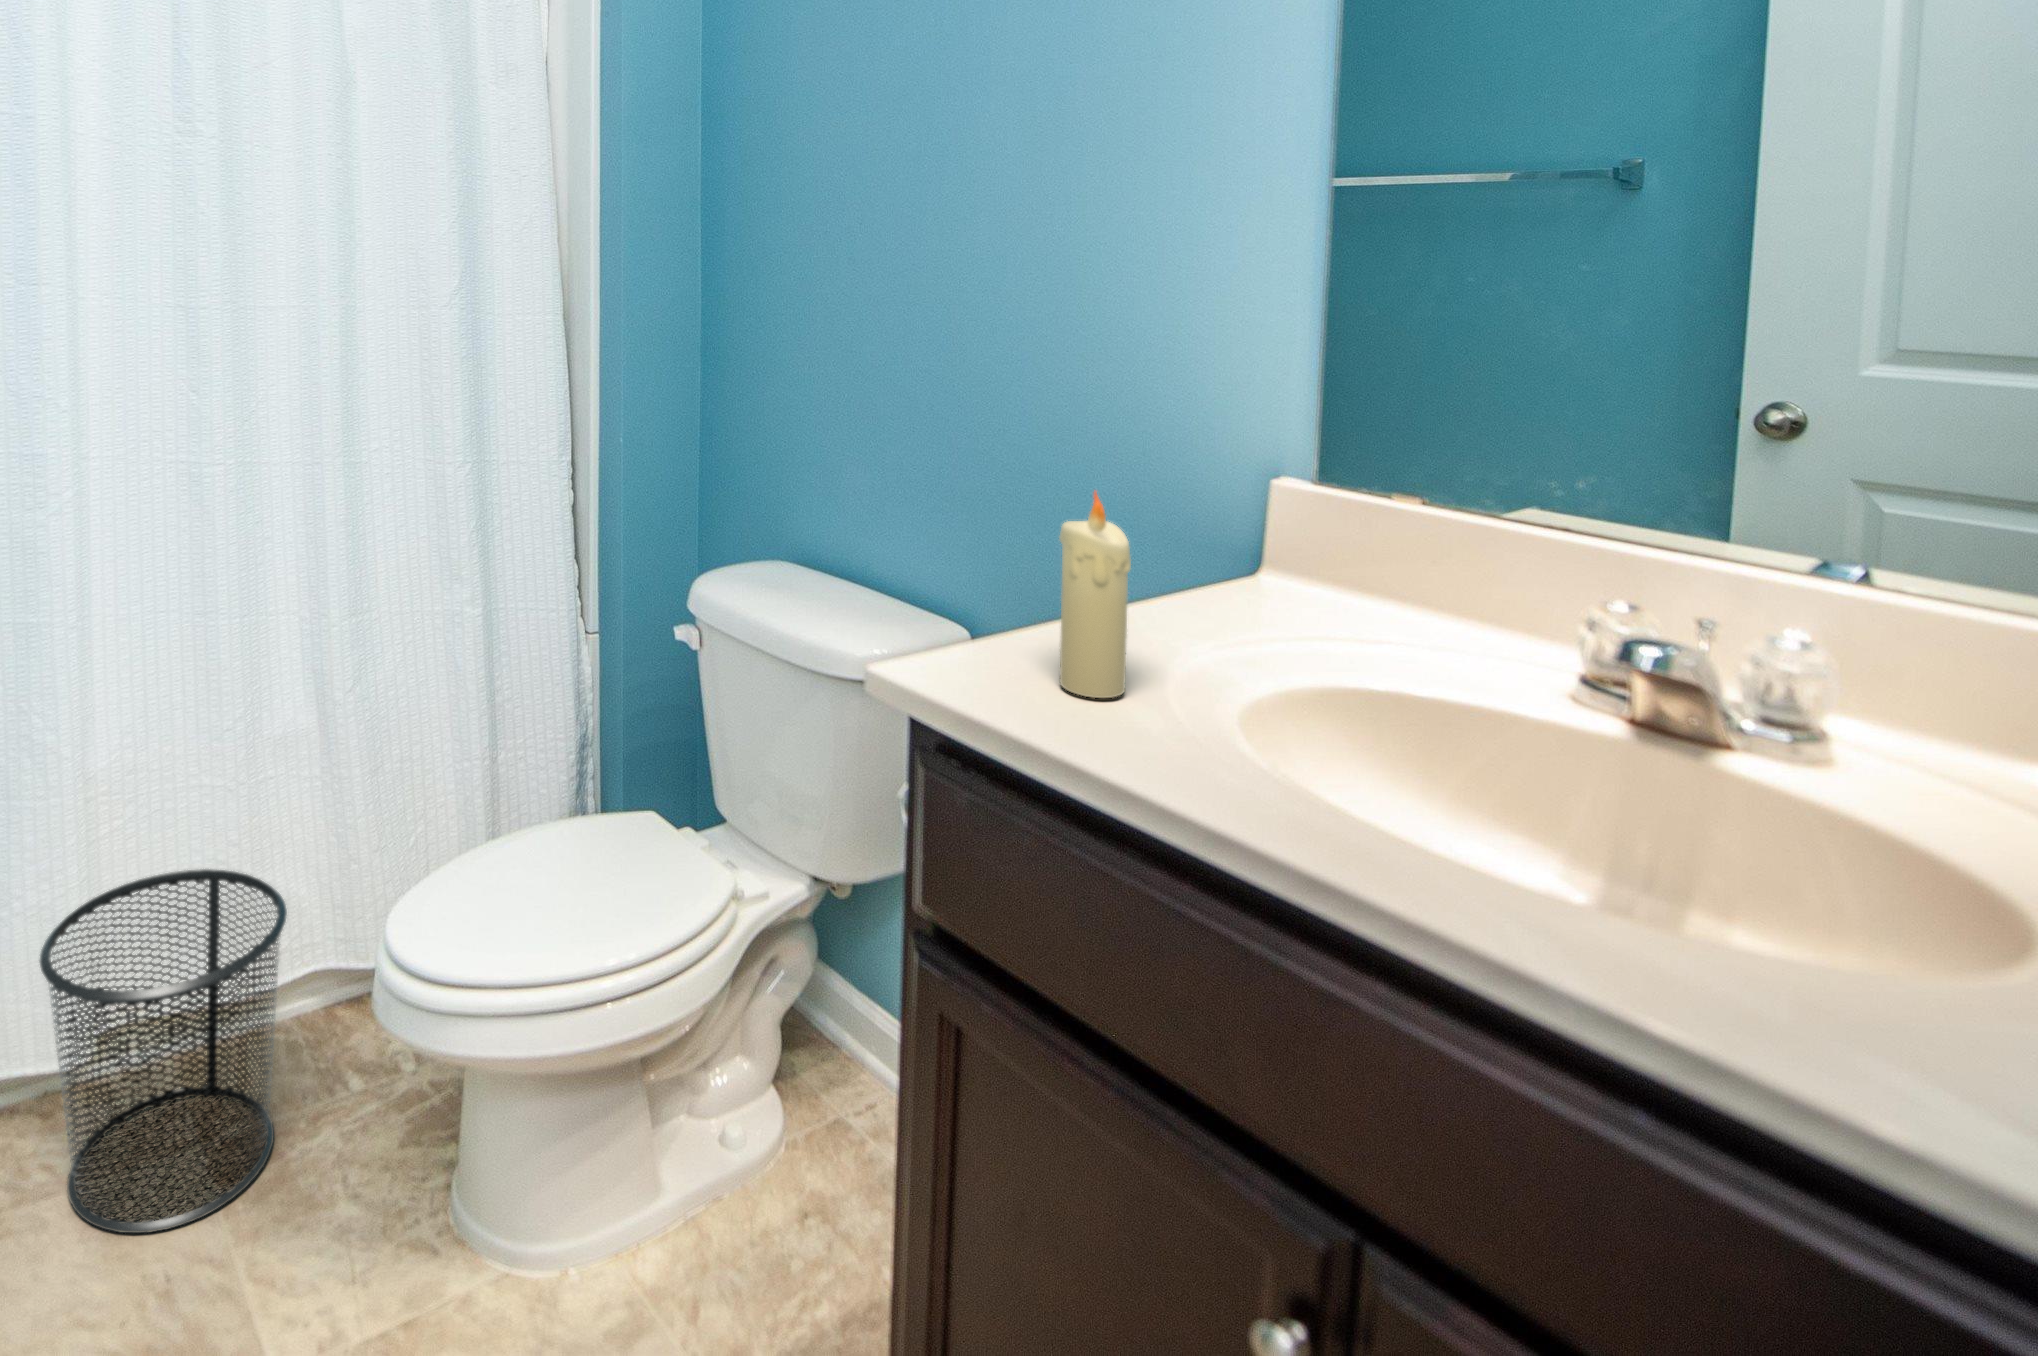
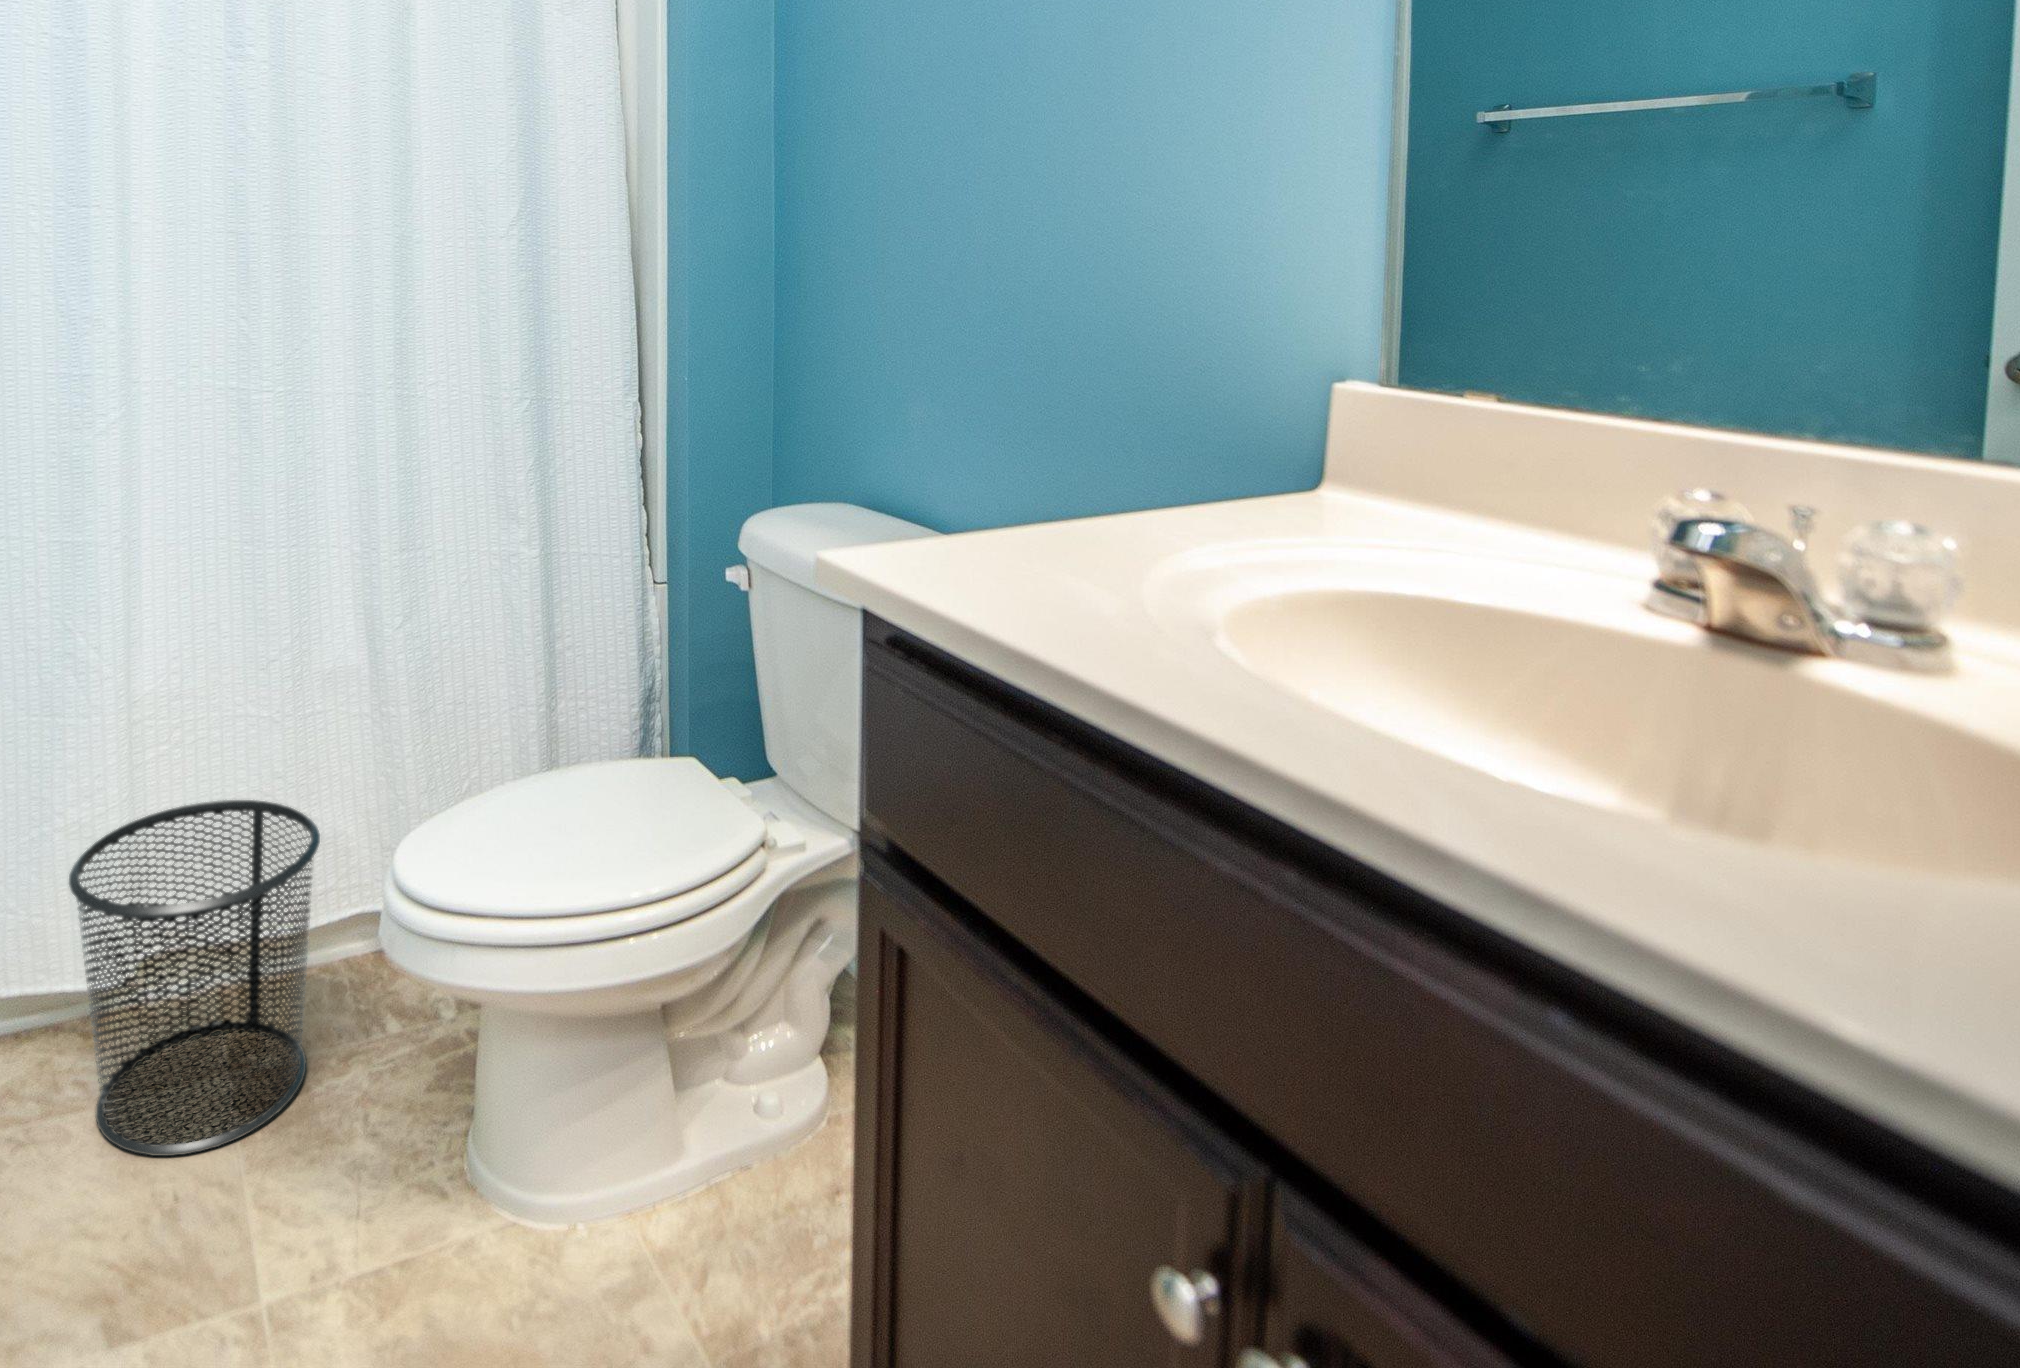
candle: present [1060,492,1131,698] -> none [1019,348,1094,582]

